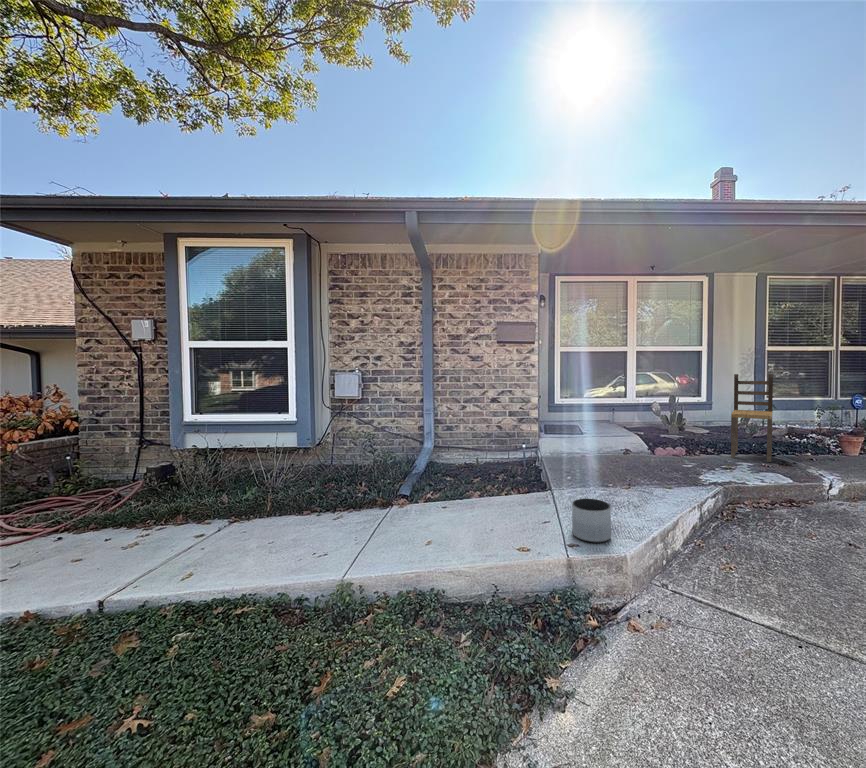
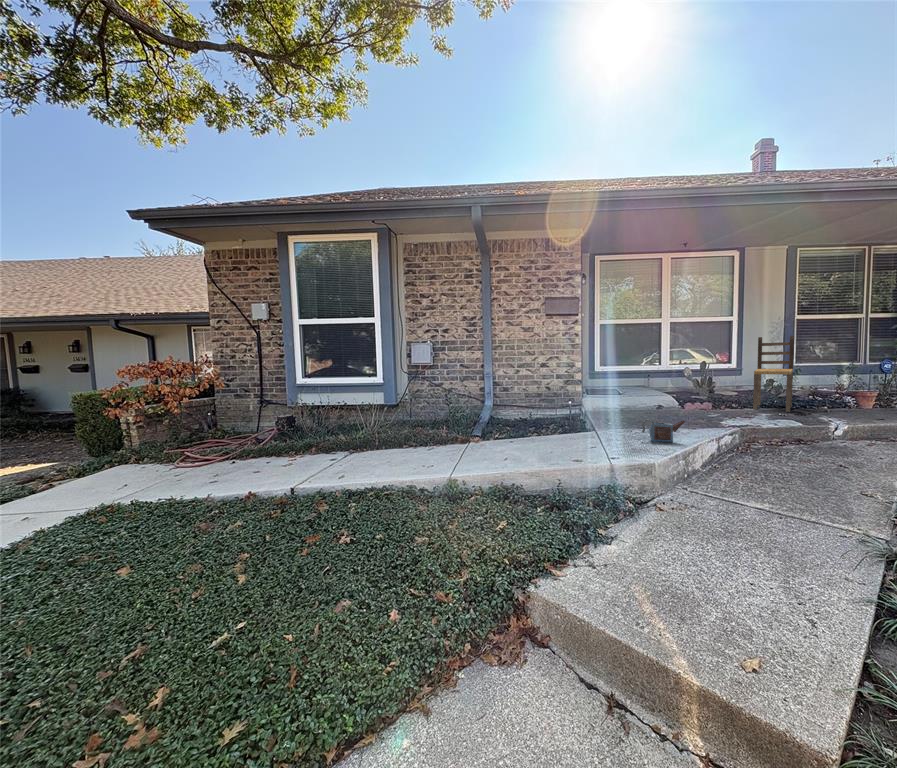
watering can: none [610,481,662,509] -> present [642,419,685,442]
planter: present [572,499,611,543] -> none [610,429,641,461]

